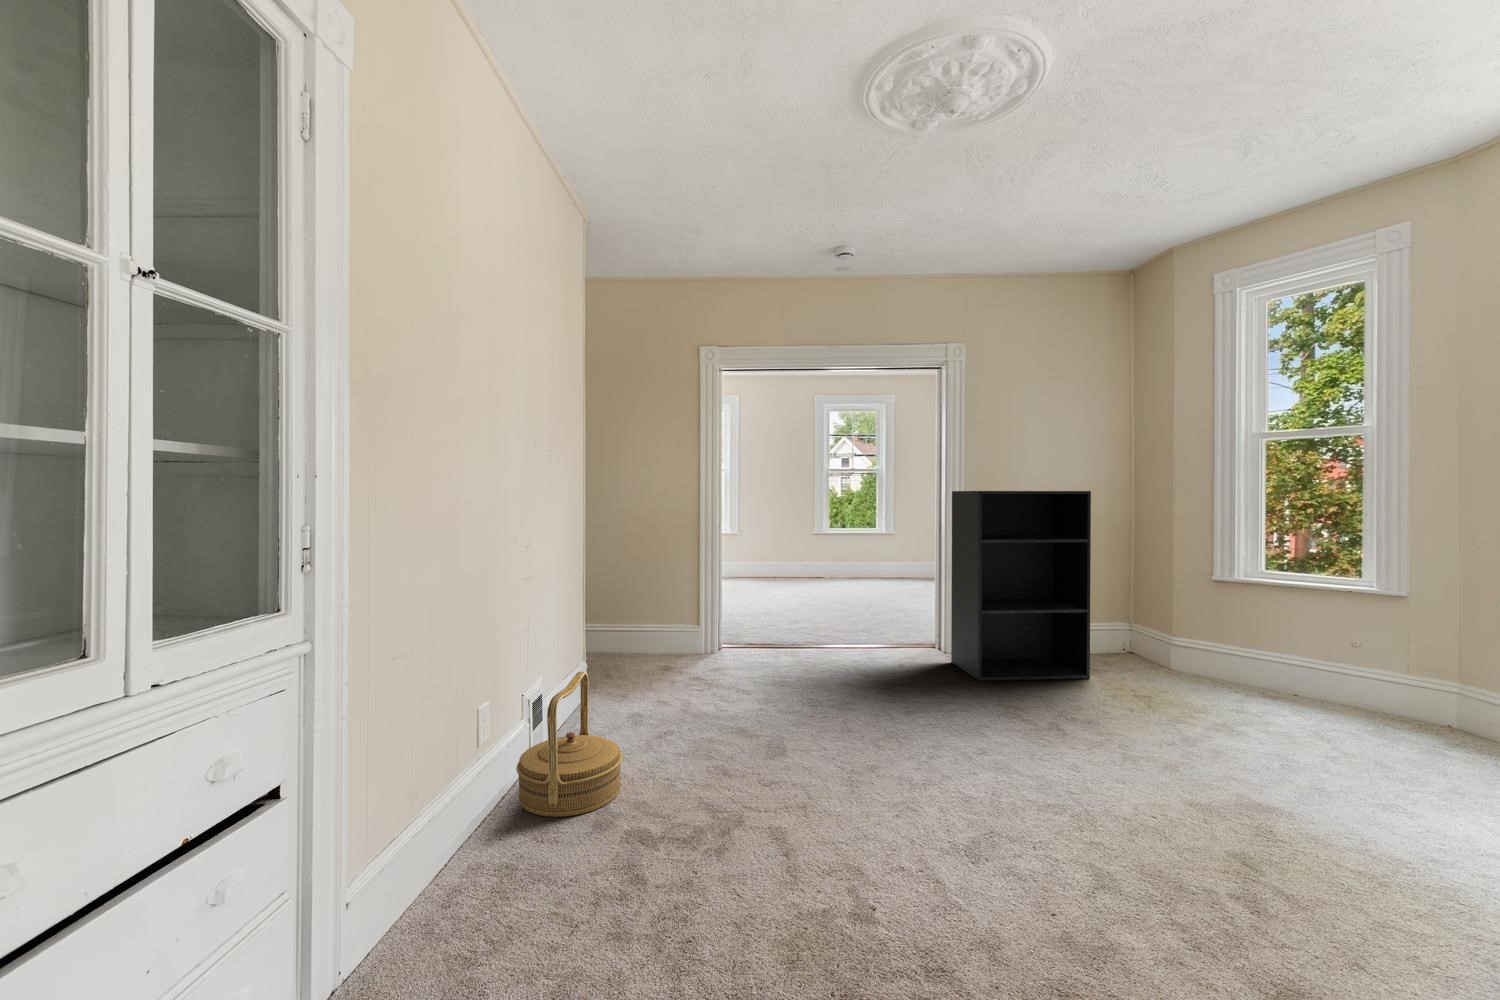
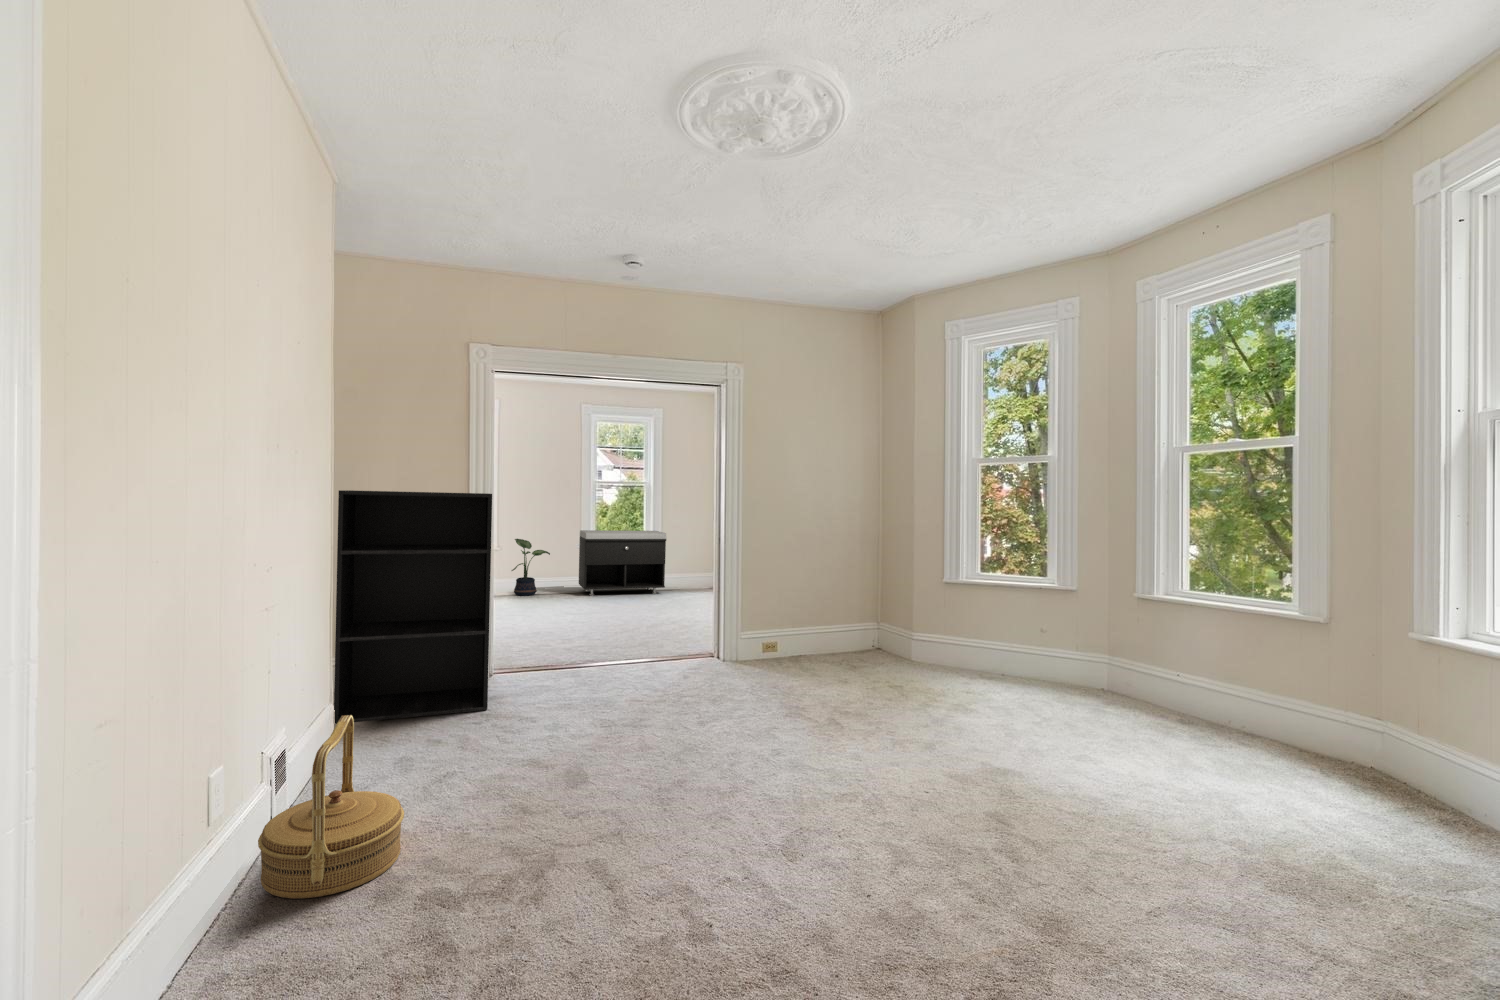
bookshelf: present [951,491,1091,681] -> present [334,490,492,724]
storage bench: none [810,525,890,585] -> present [579,530,666,595]
potted plant: none [751,532,784,583] -> present [512,539,550,596]

